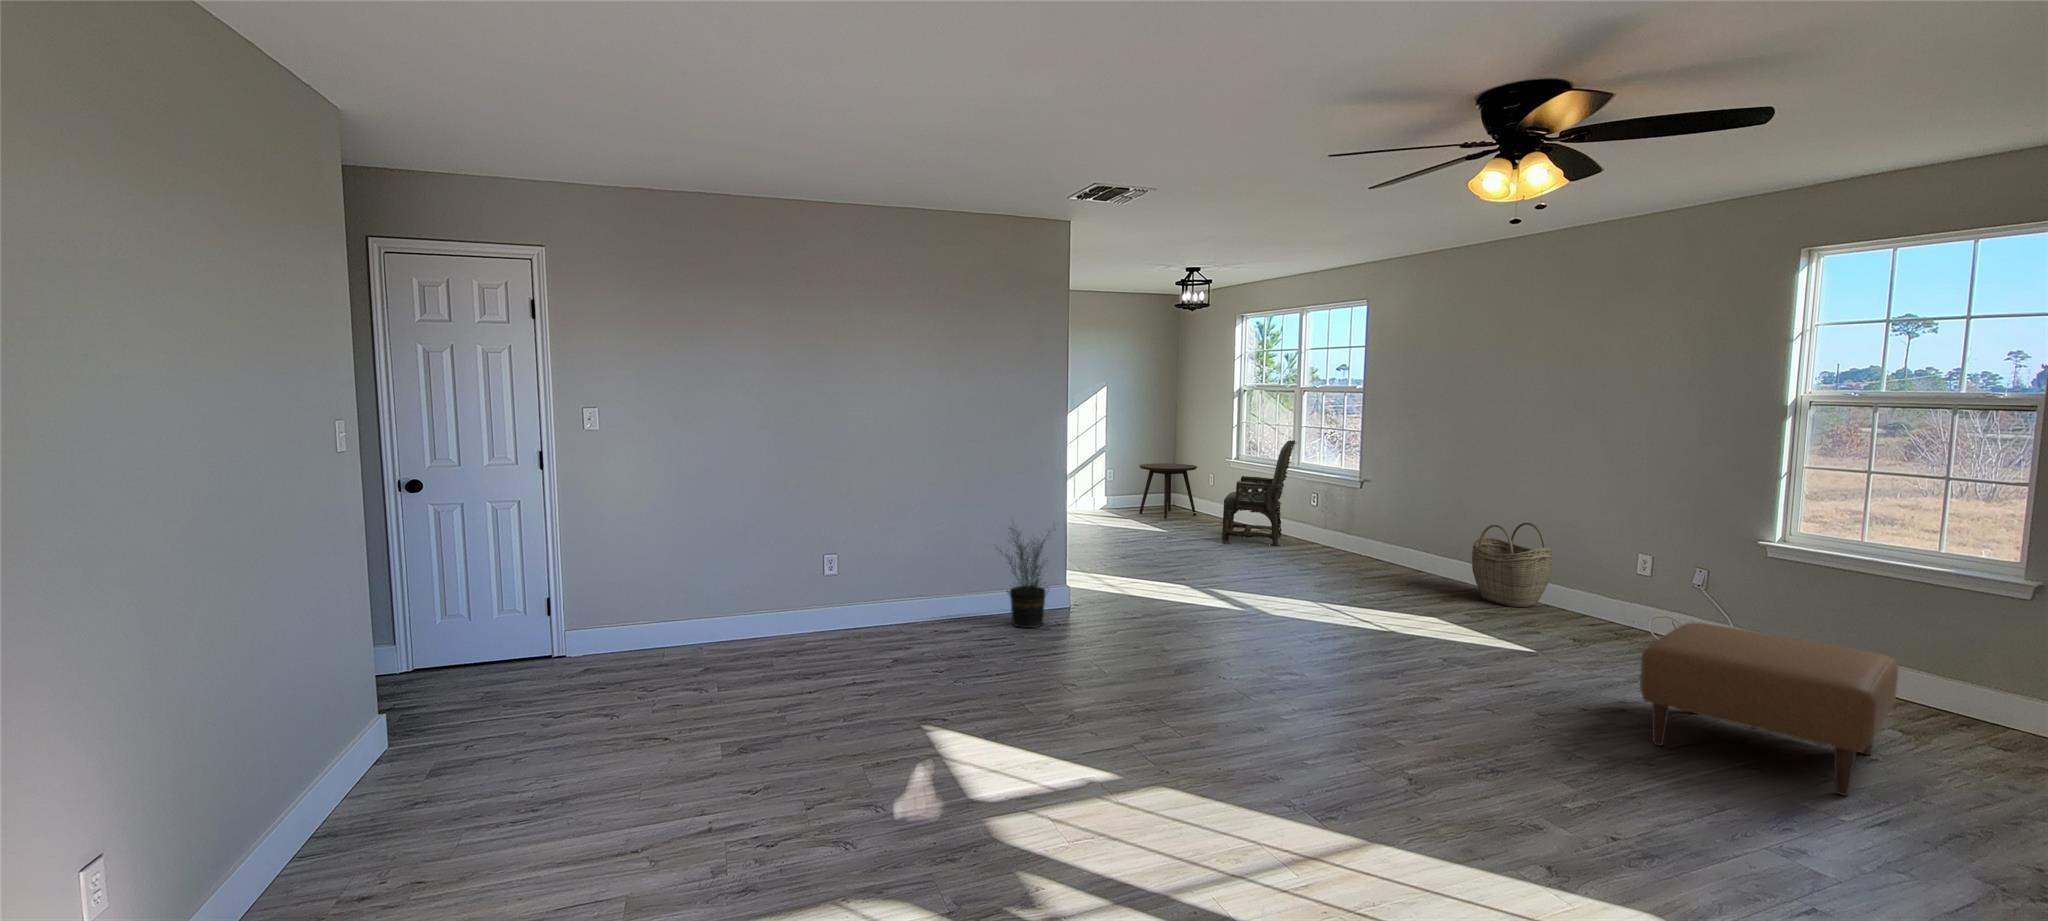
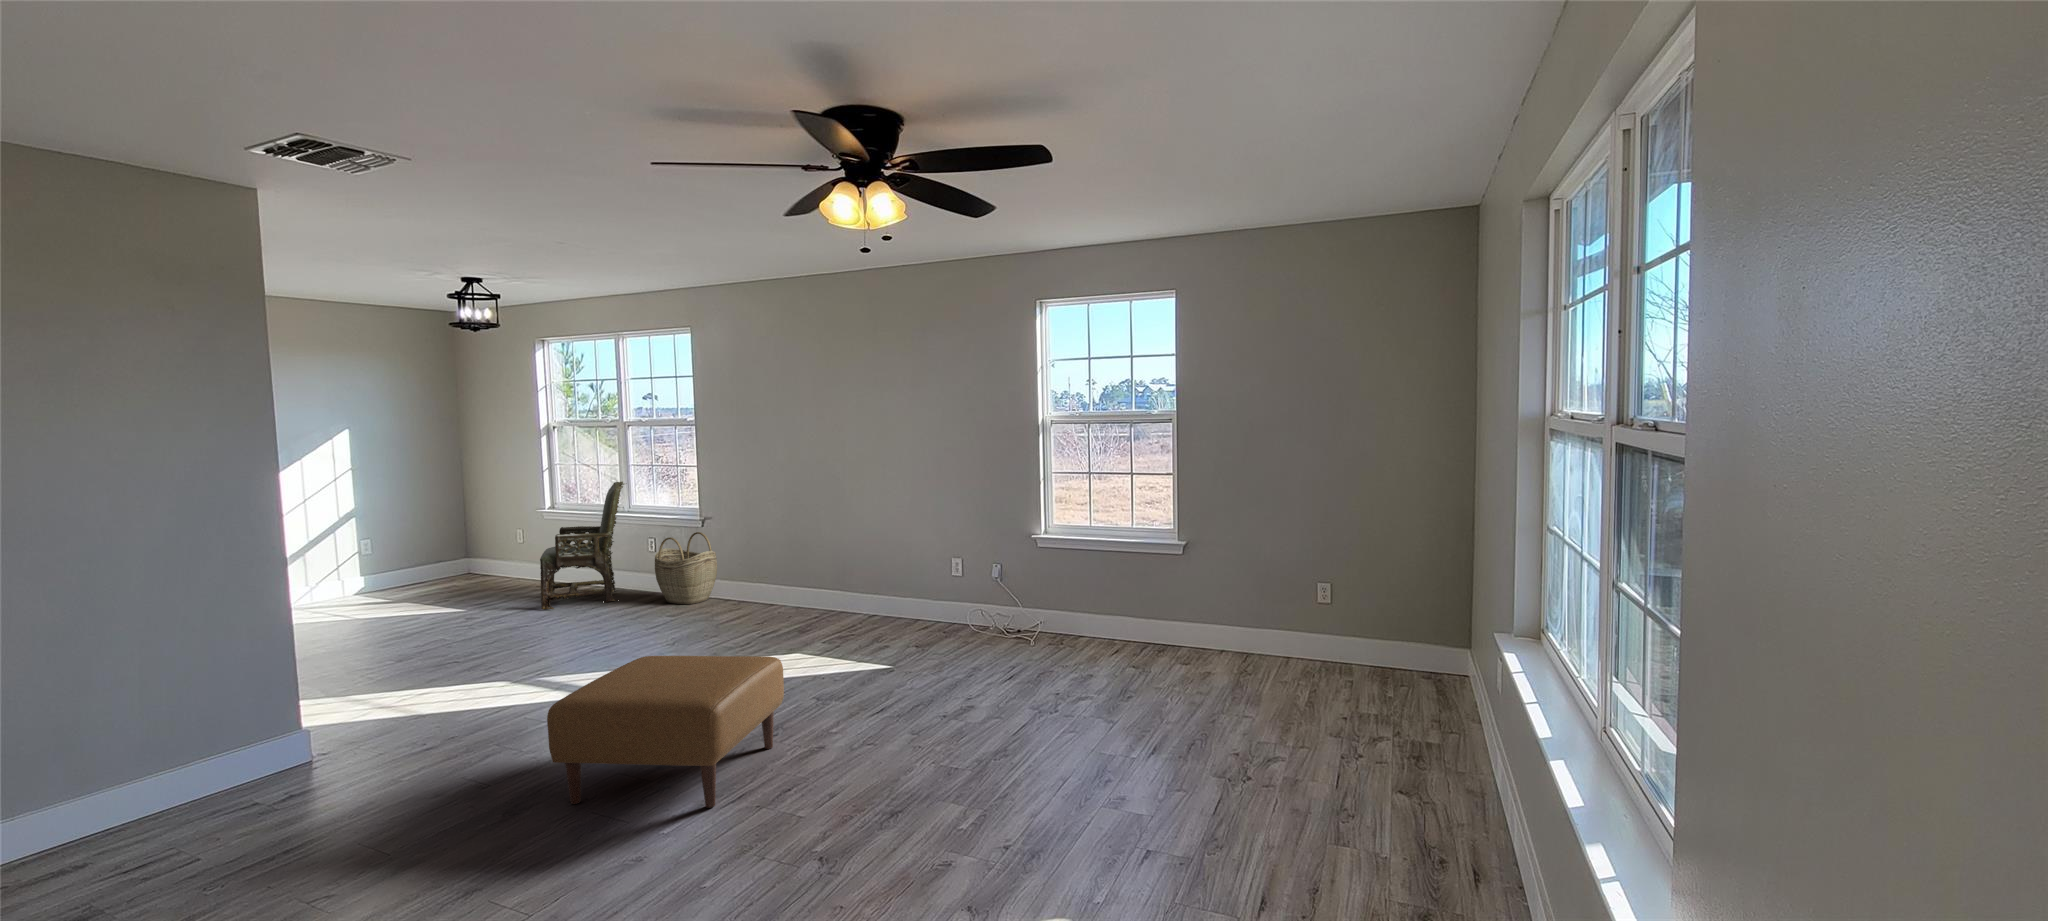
side table: present [1139,463,1197,519] -> none [413,520,502,591]
woven basket: present [1472,523,1552,607] -> present [655,532,717,604]
potted plant: present [1000,528,1048,628] -> none [121,637,274,819]
ottoman: present [1640,622,1898,796] -> present [547,656,784,808]

